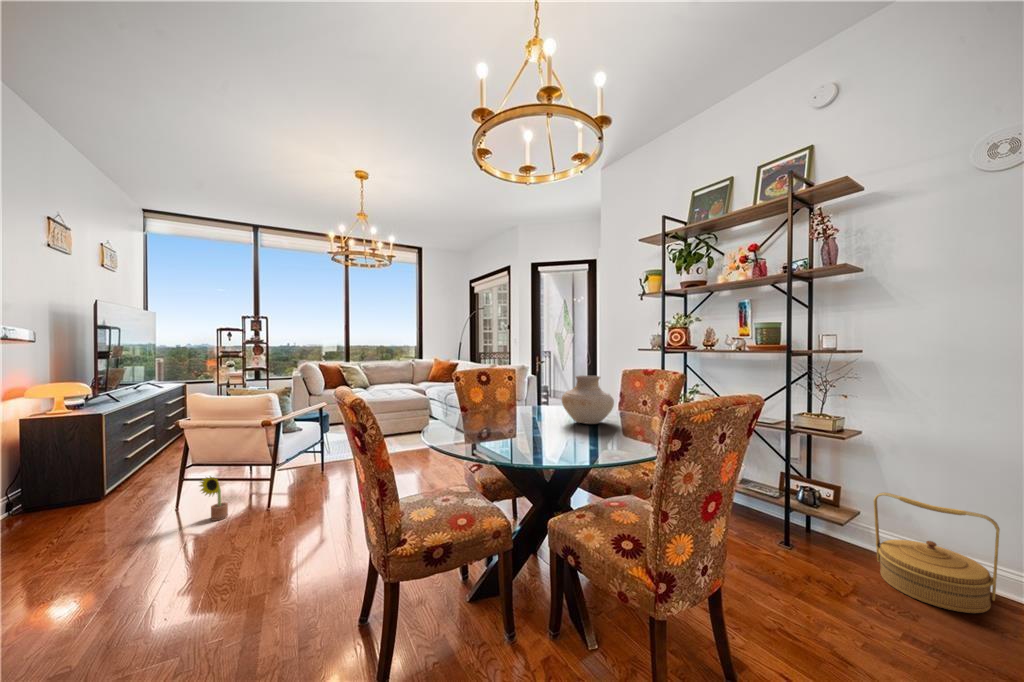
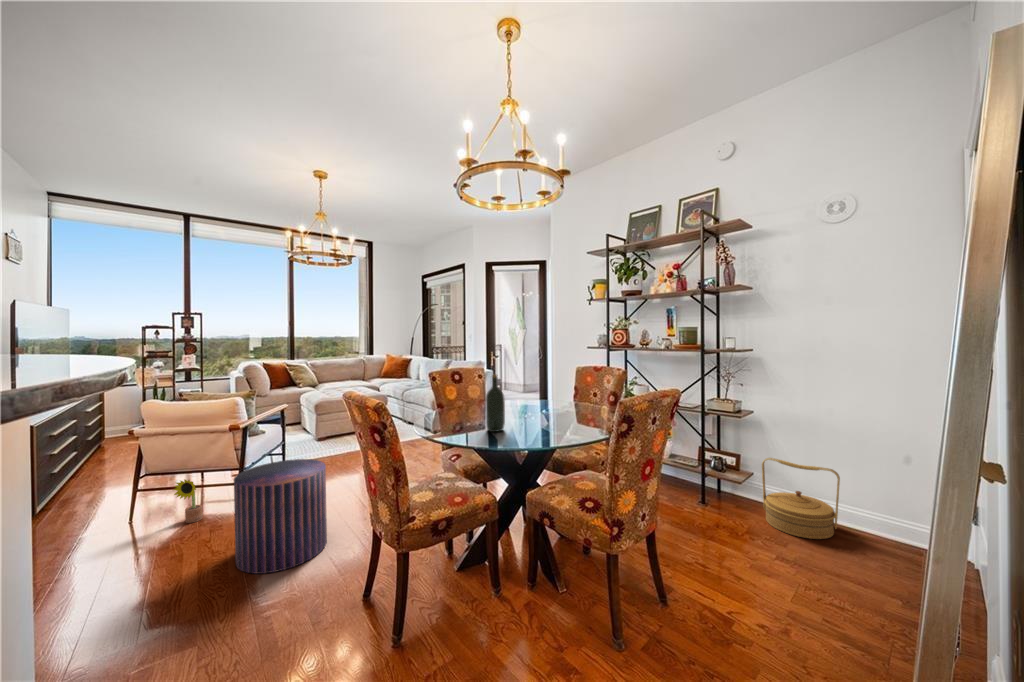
wine bottle: none [507,373,529,442] -> present [486,374,505,432]
vase: present [562,376,614,424] -> none [527,374,570,415]
pouf: none [238,462,338,587] -> present [234,459,327,574]

